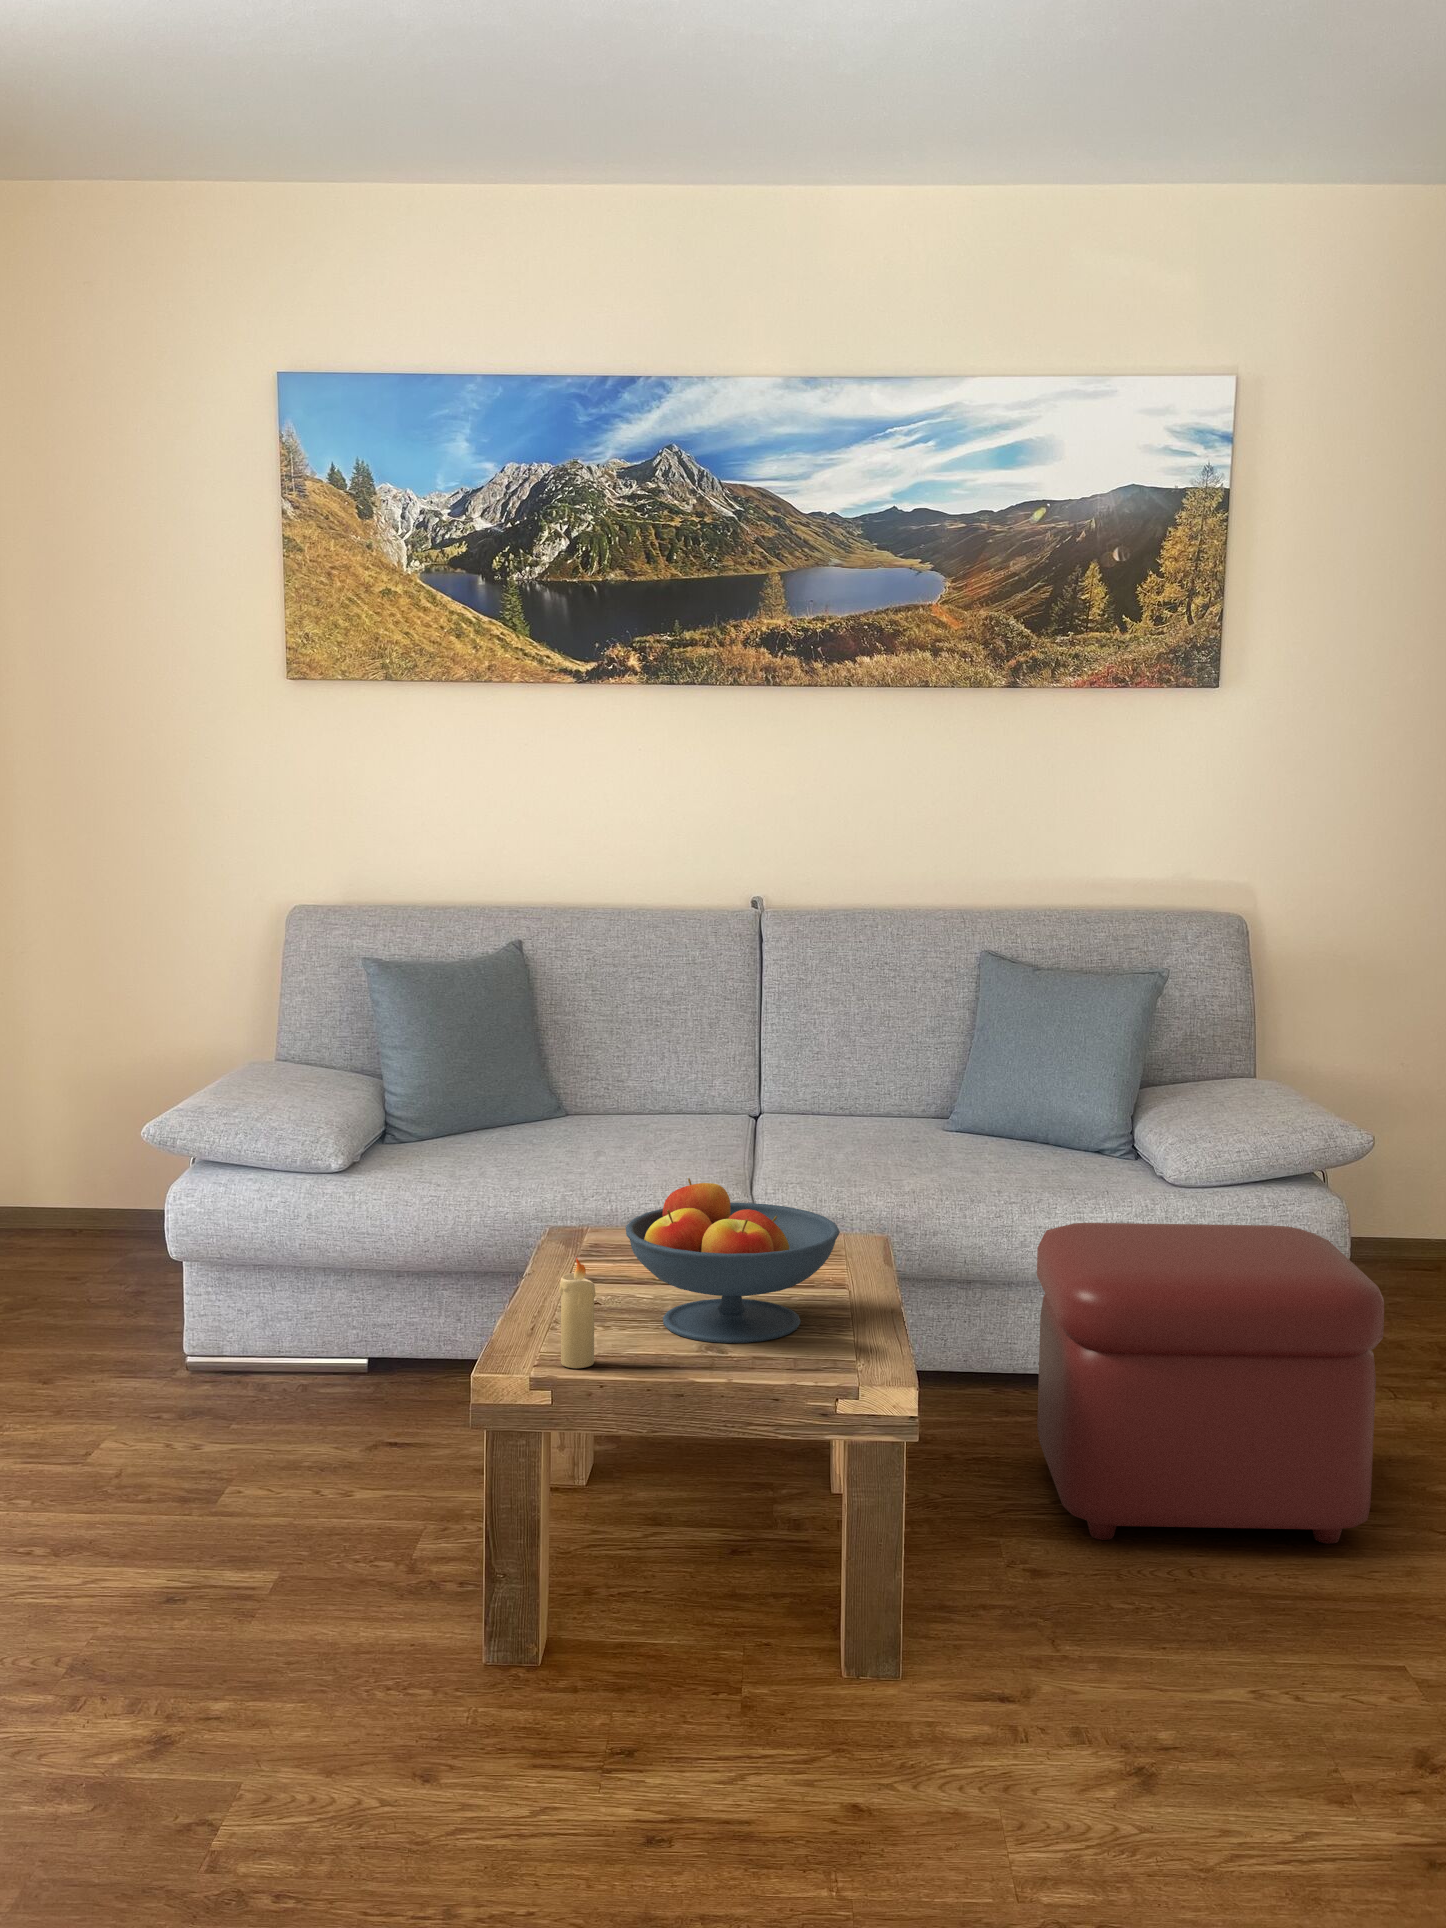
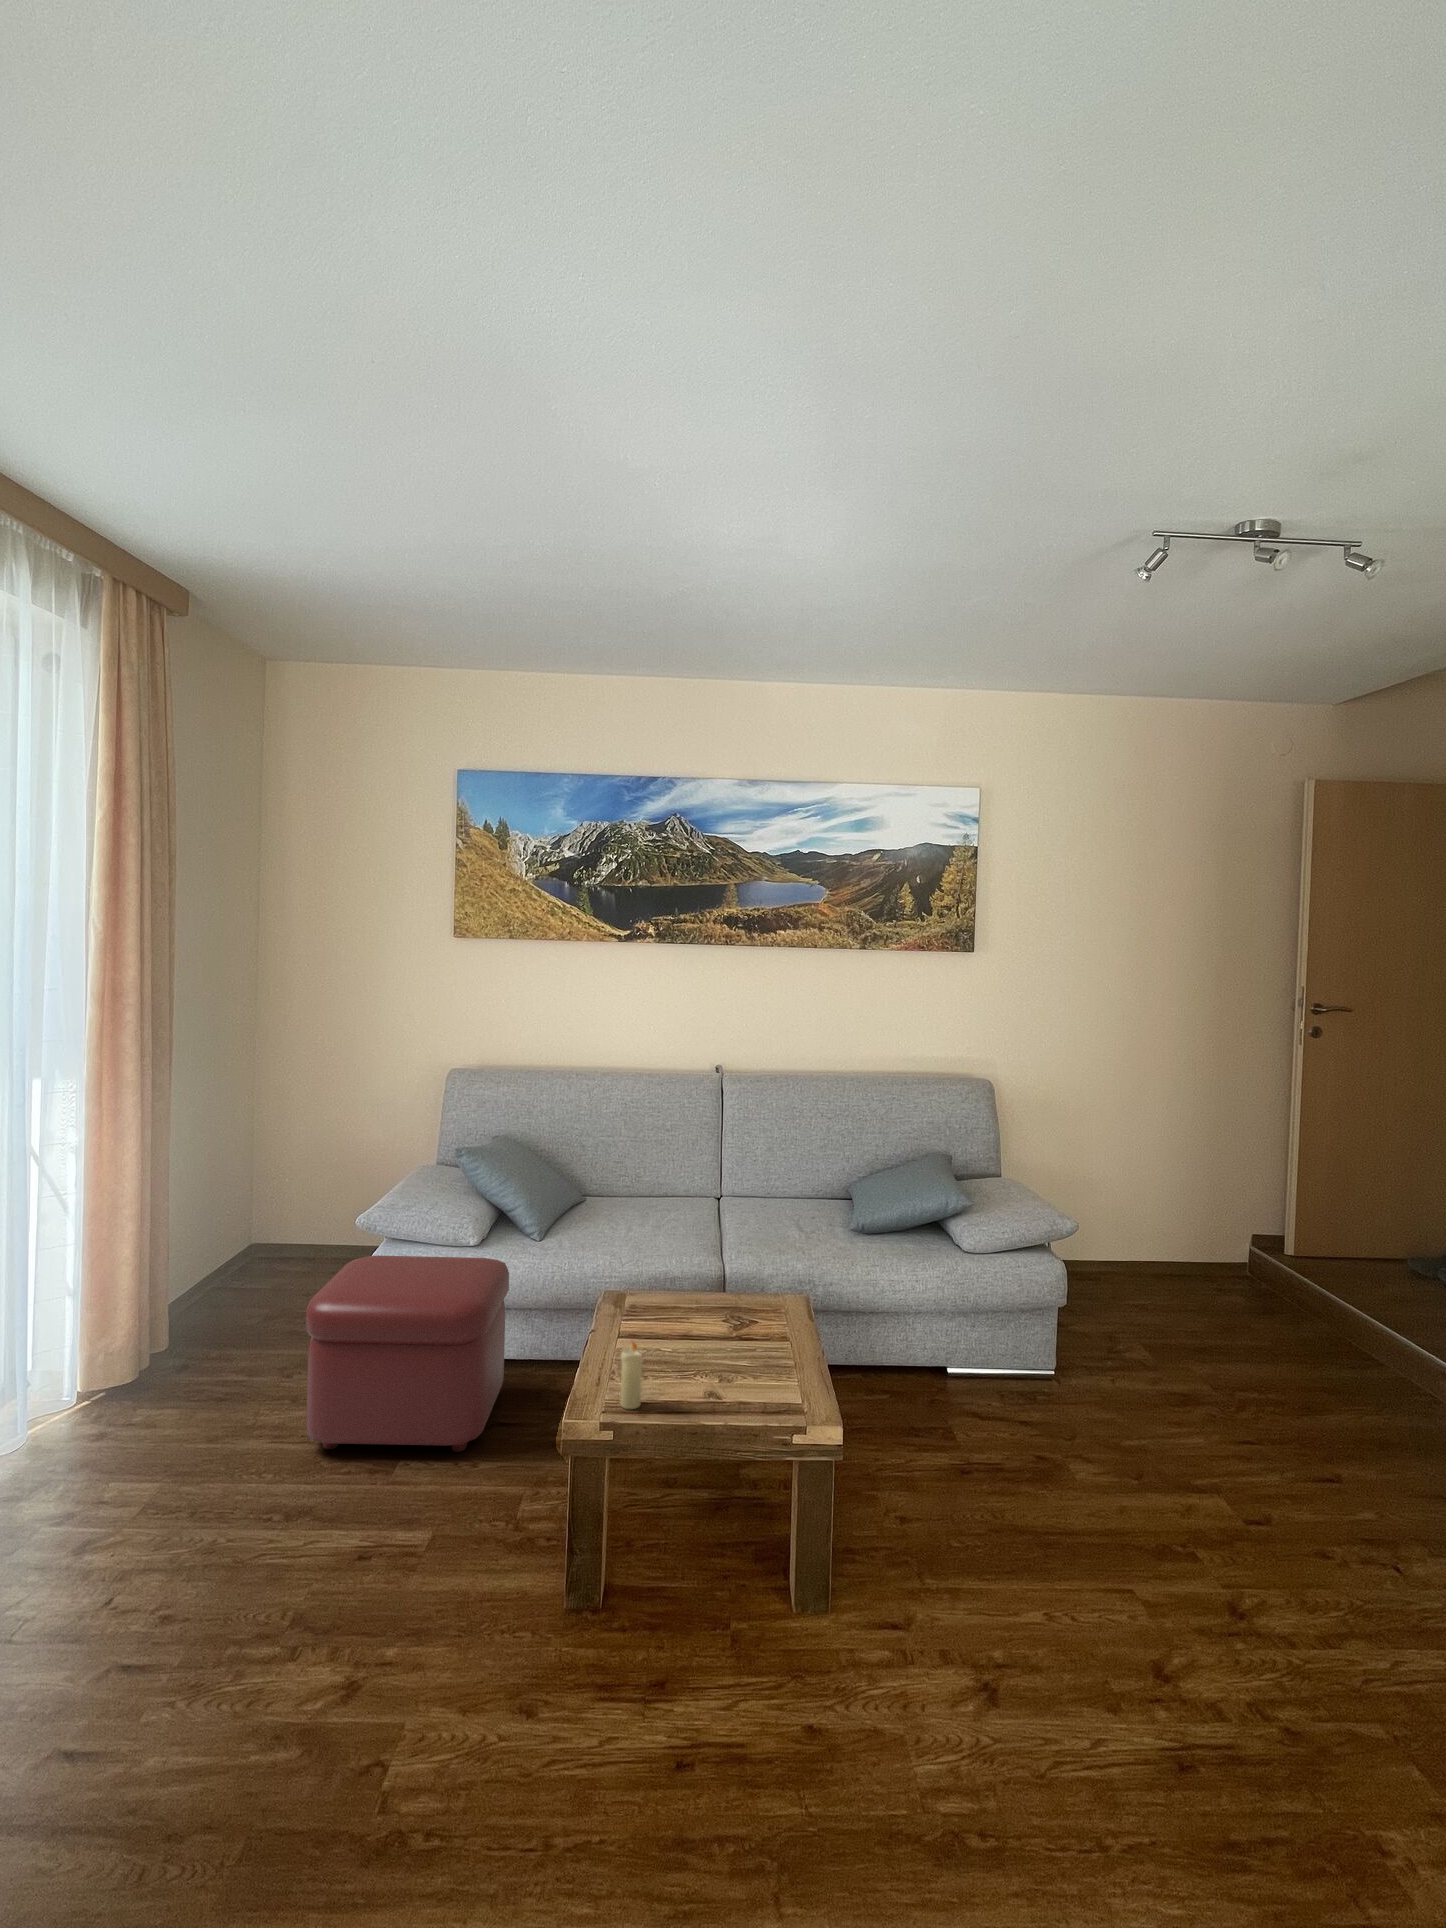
fruit bowl: present [626,1178,840,1343] -> none [658,1274,786,1385]
ottoman: present [1037,1223,1384,1544] -> present [306,1255,509,1452]

